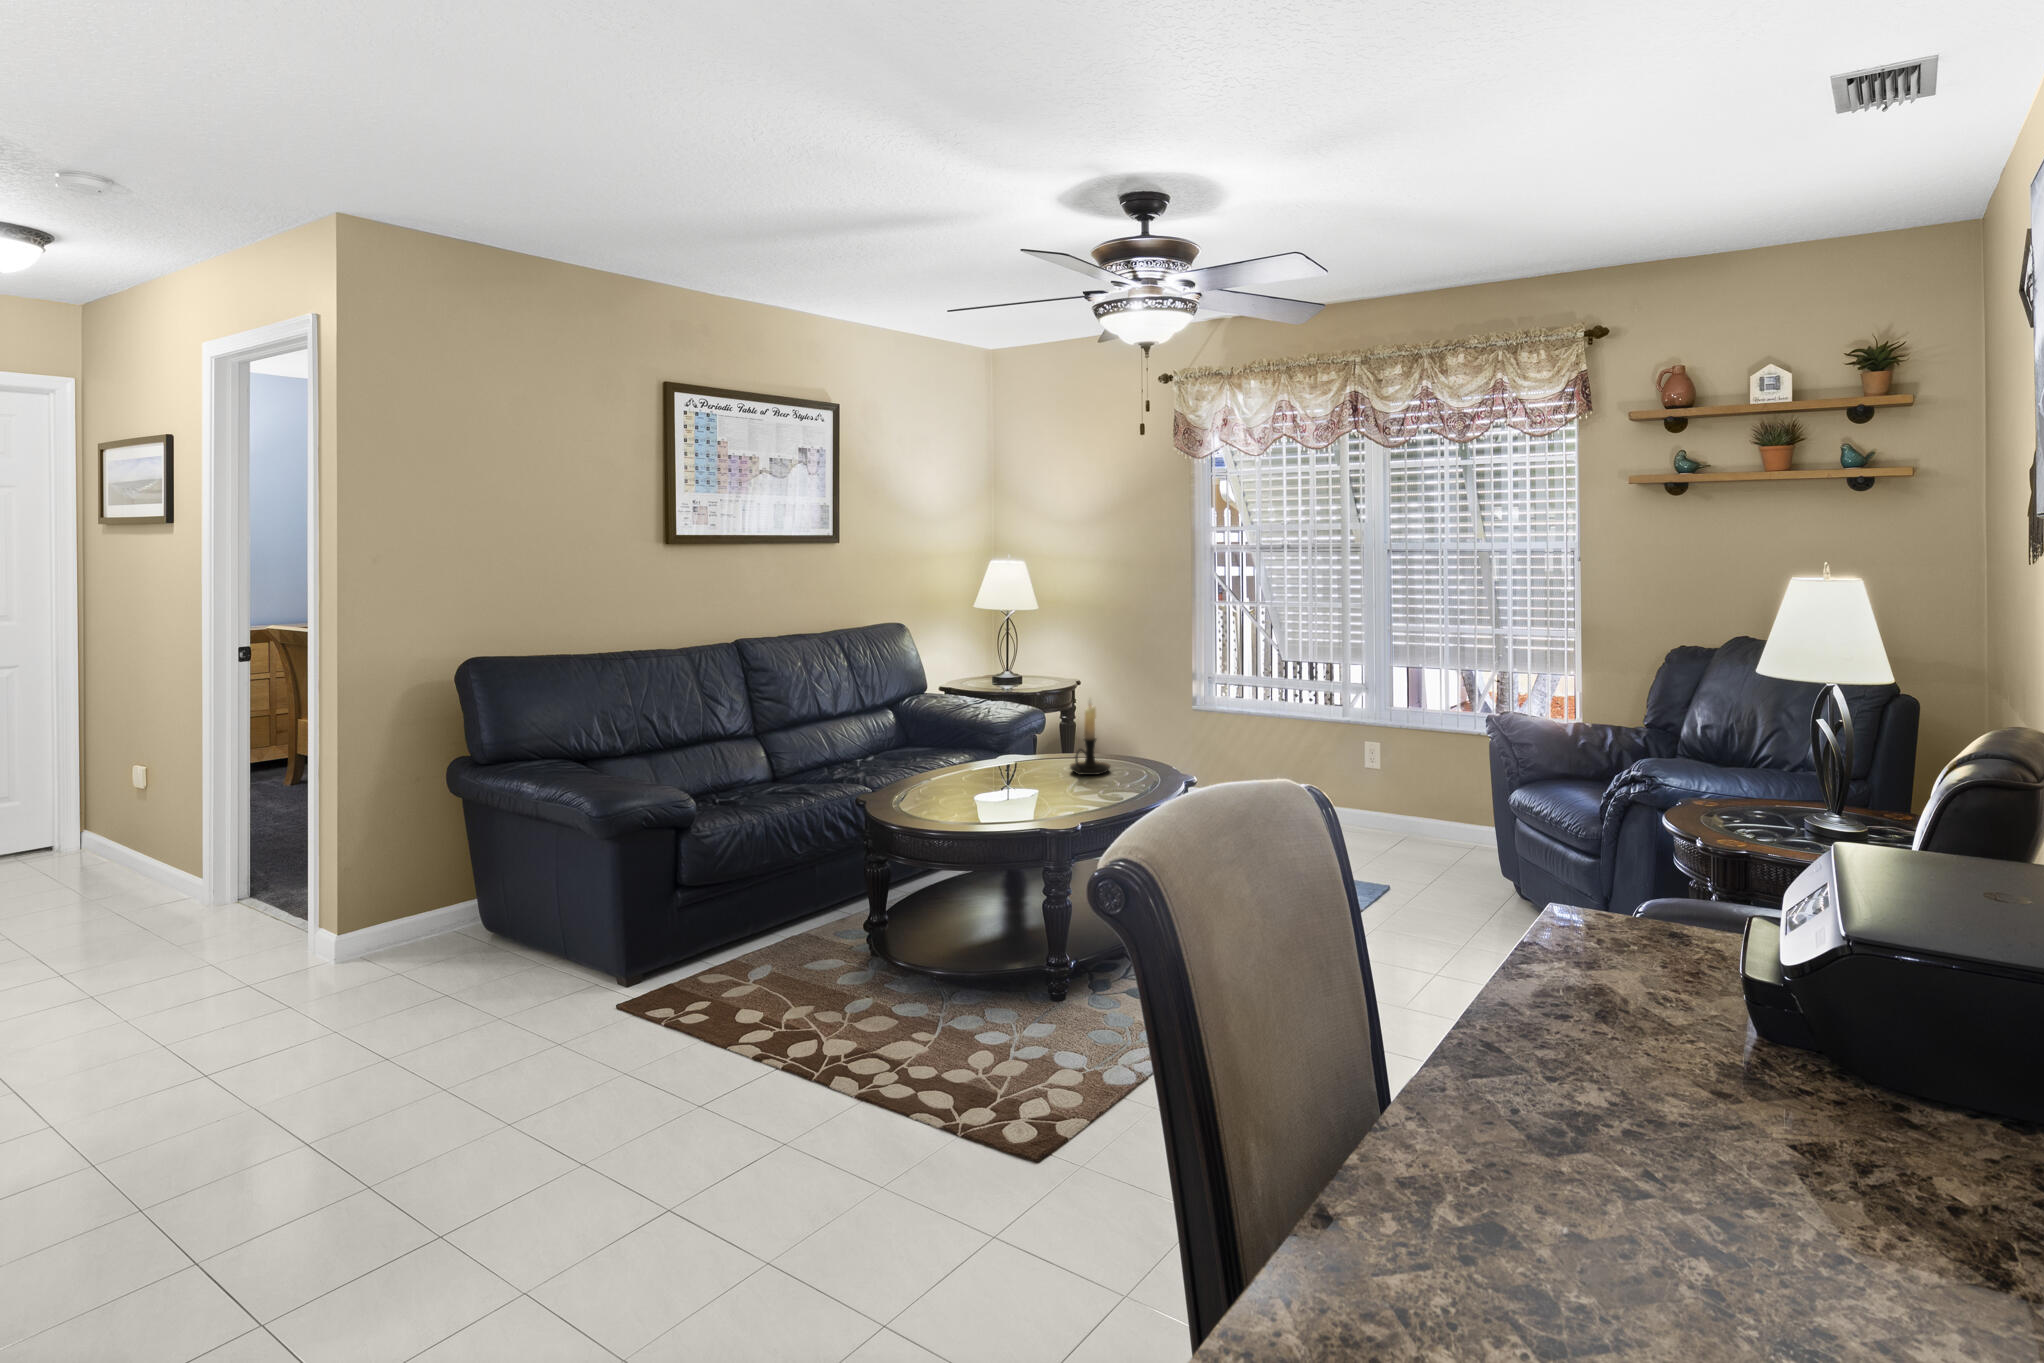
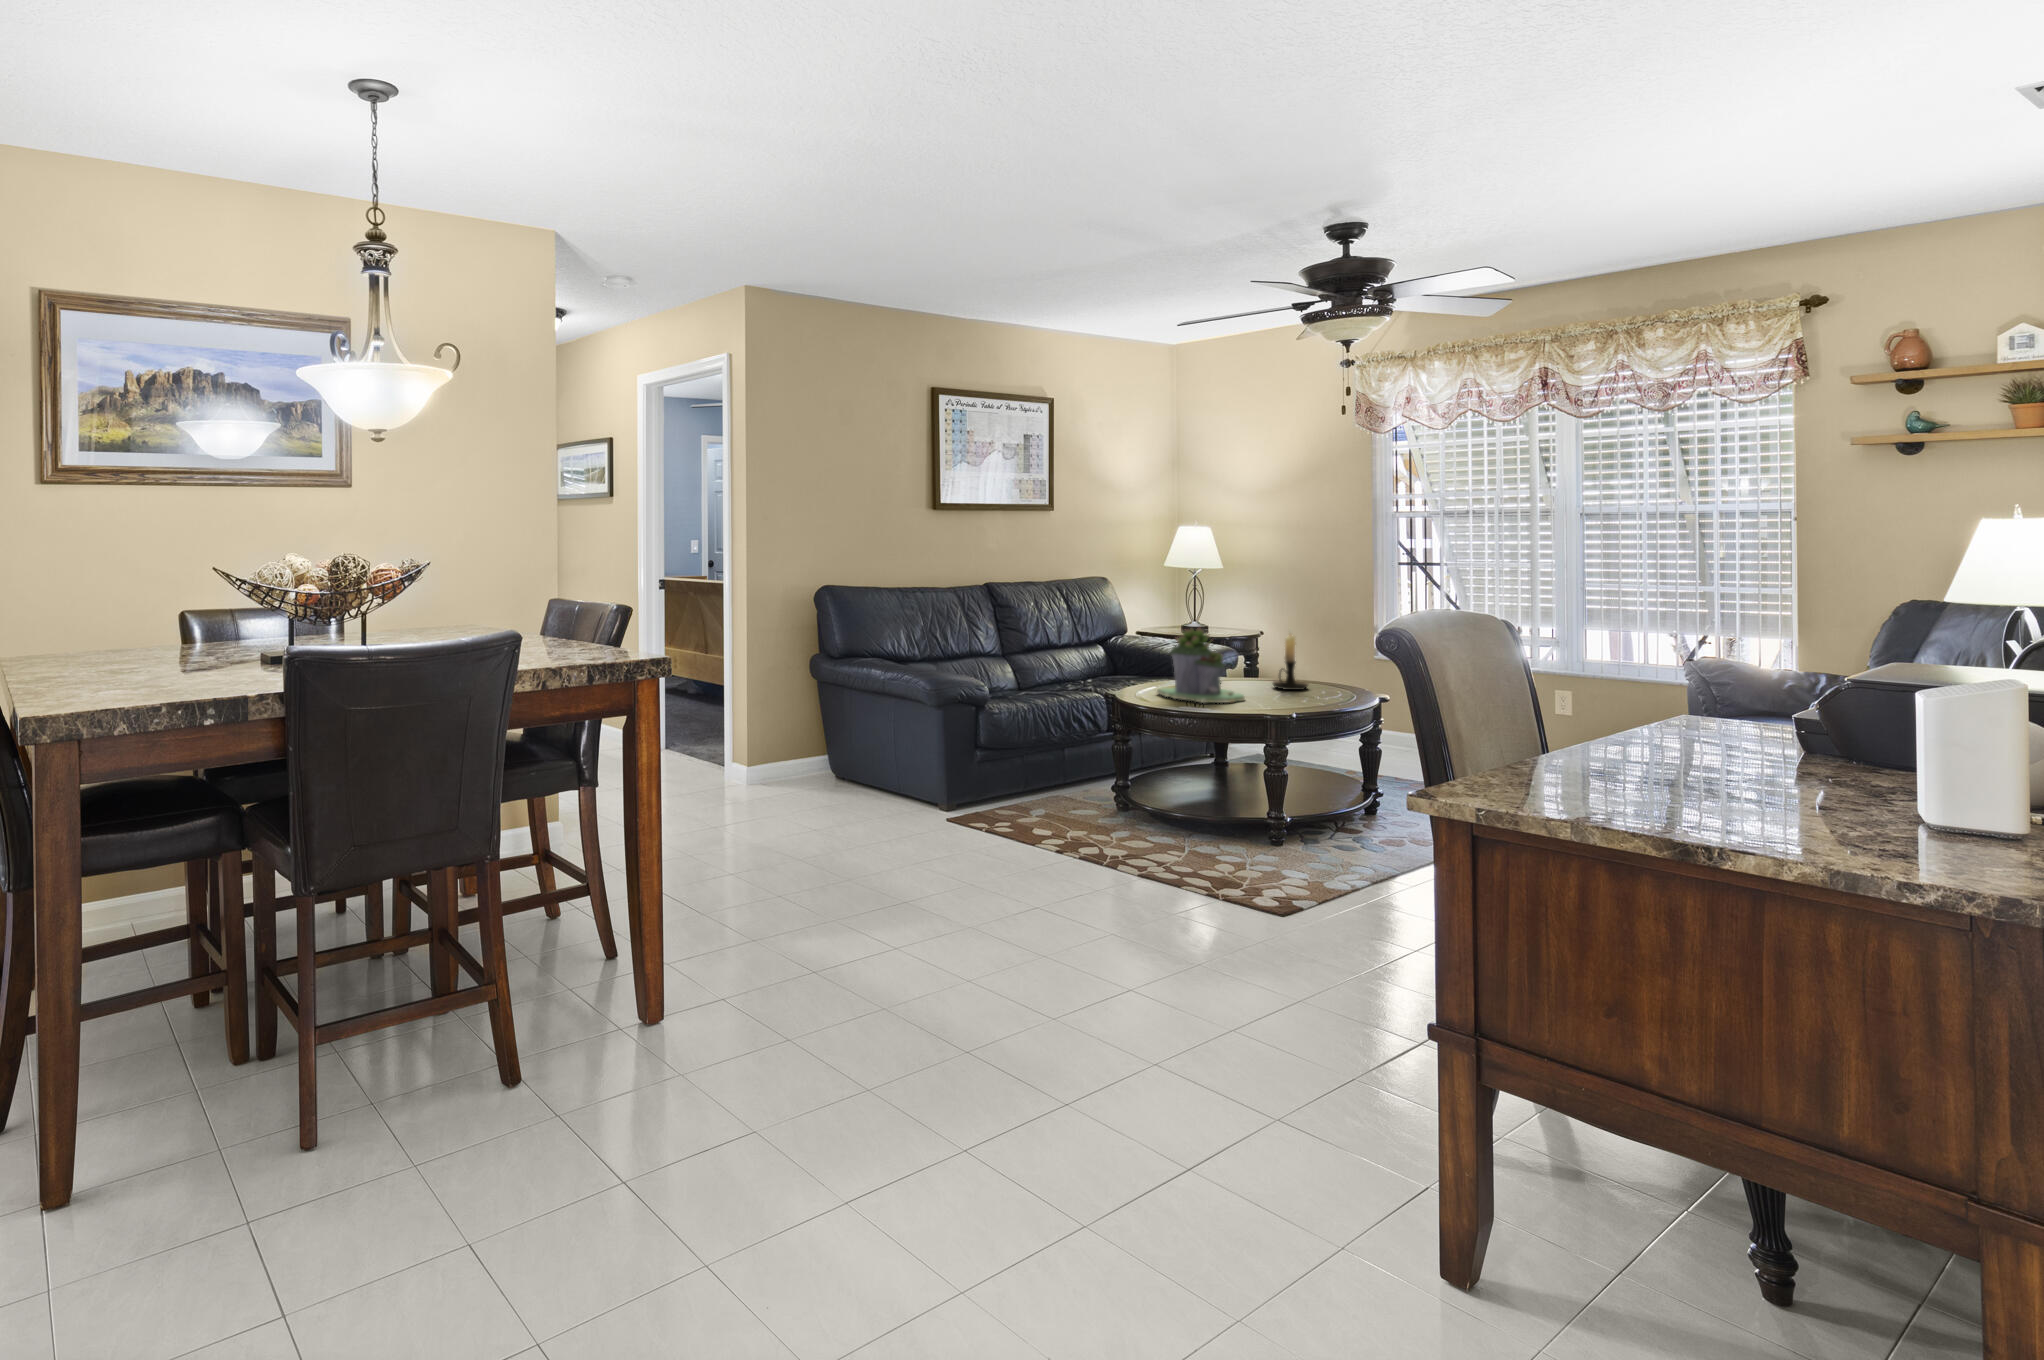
succulent planter: none [928,705,1033,806] -> present [1157,628,1245,703]

